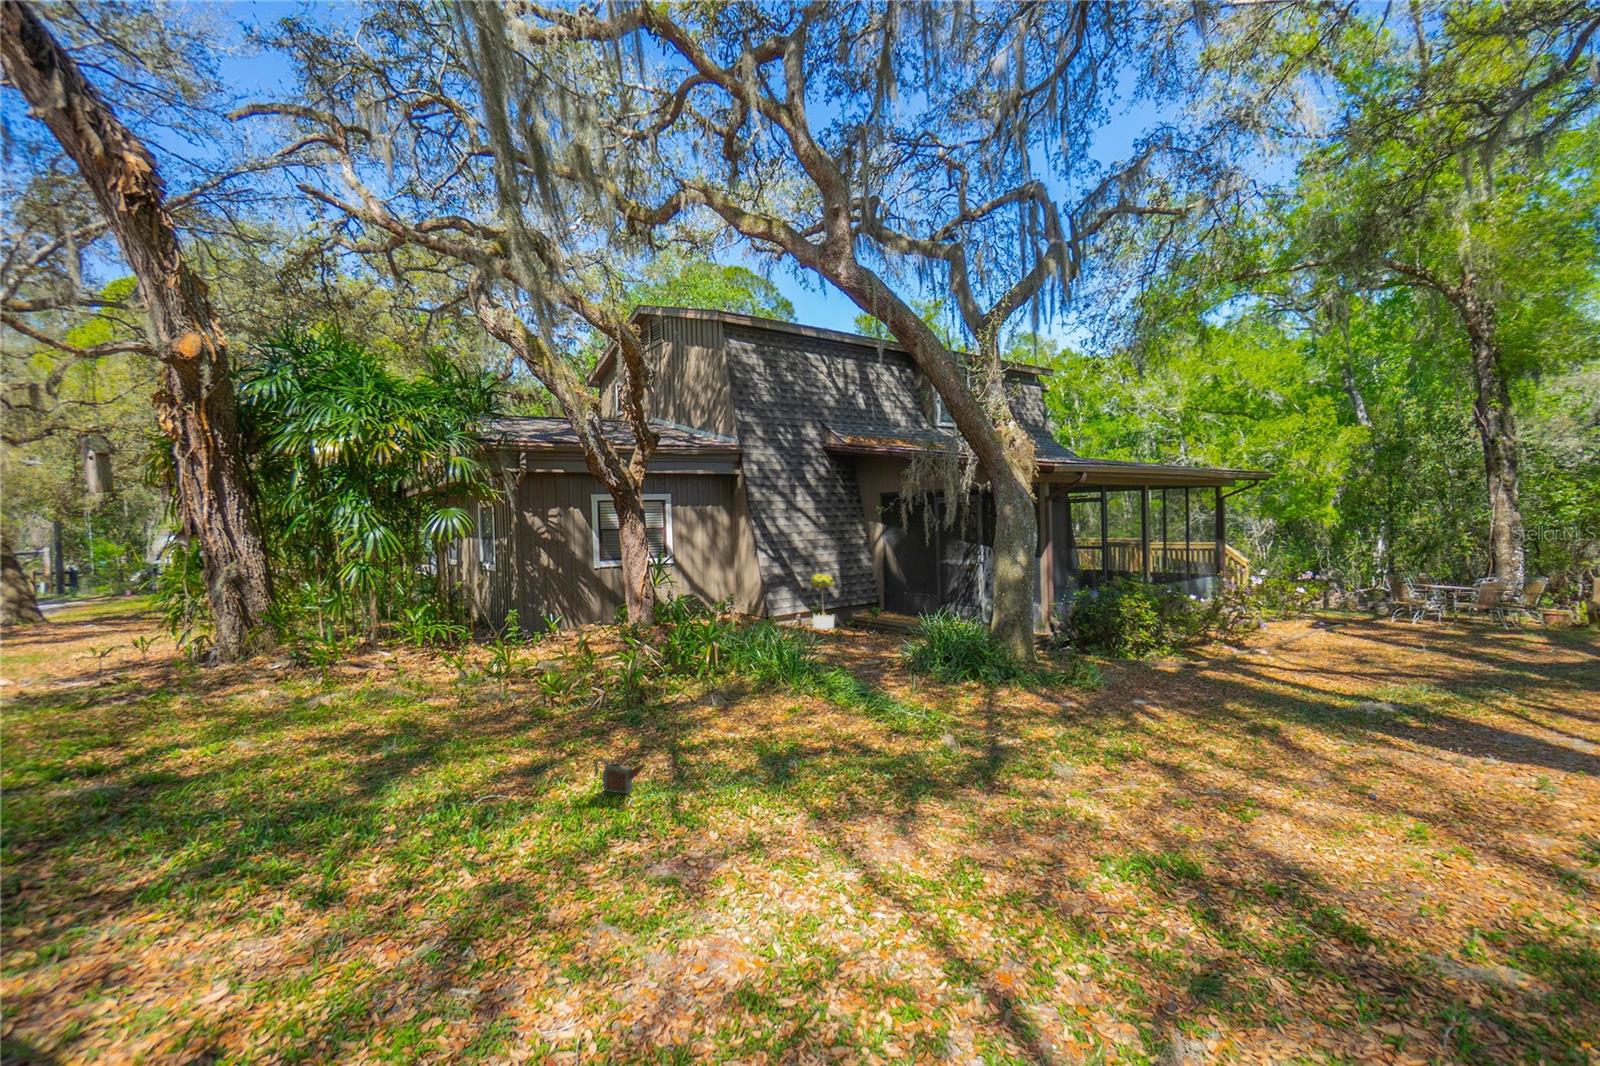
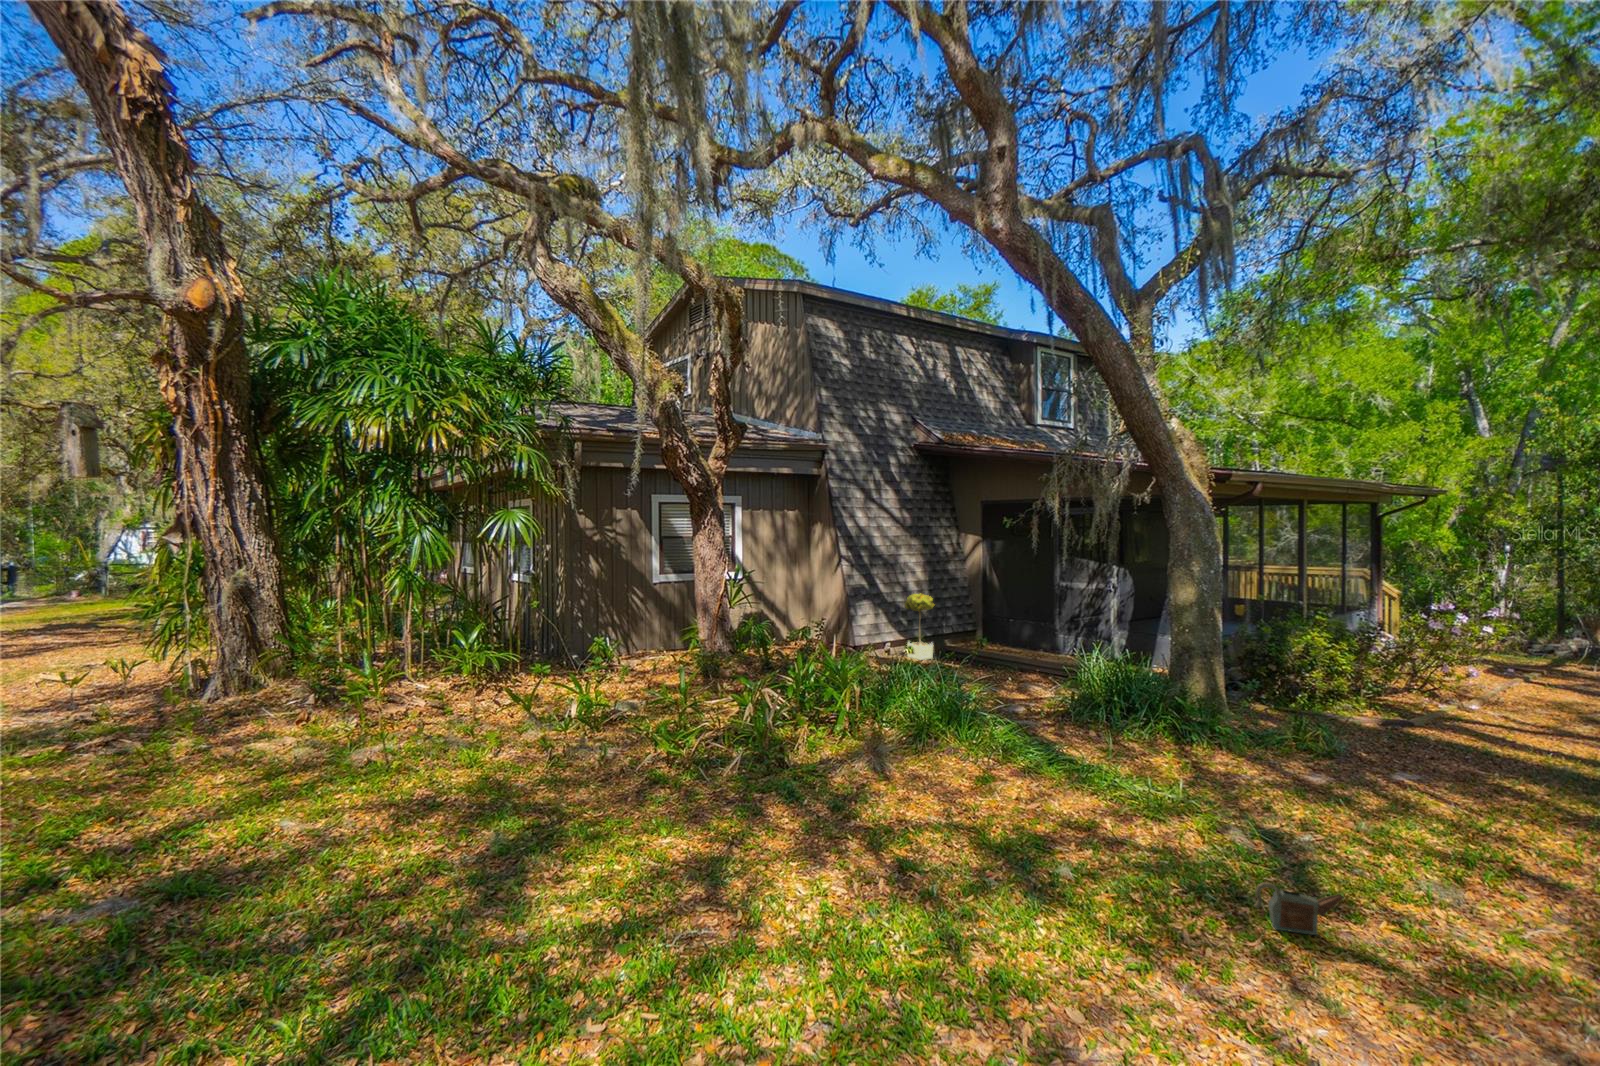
watering can: present [594,758,645,794] -> present [1254,882,1343,935]

